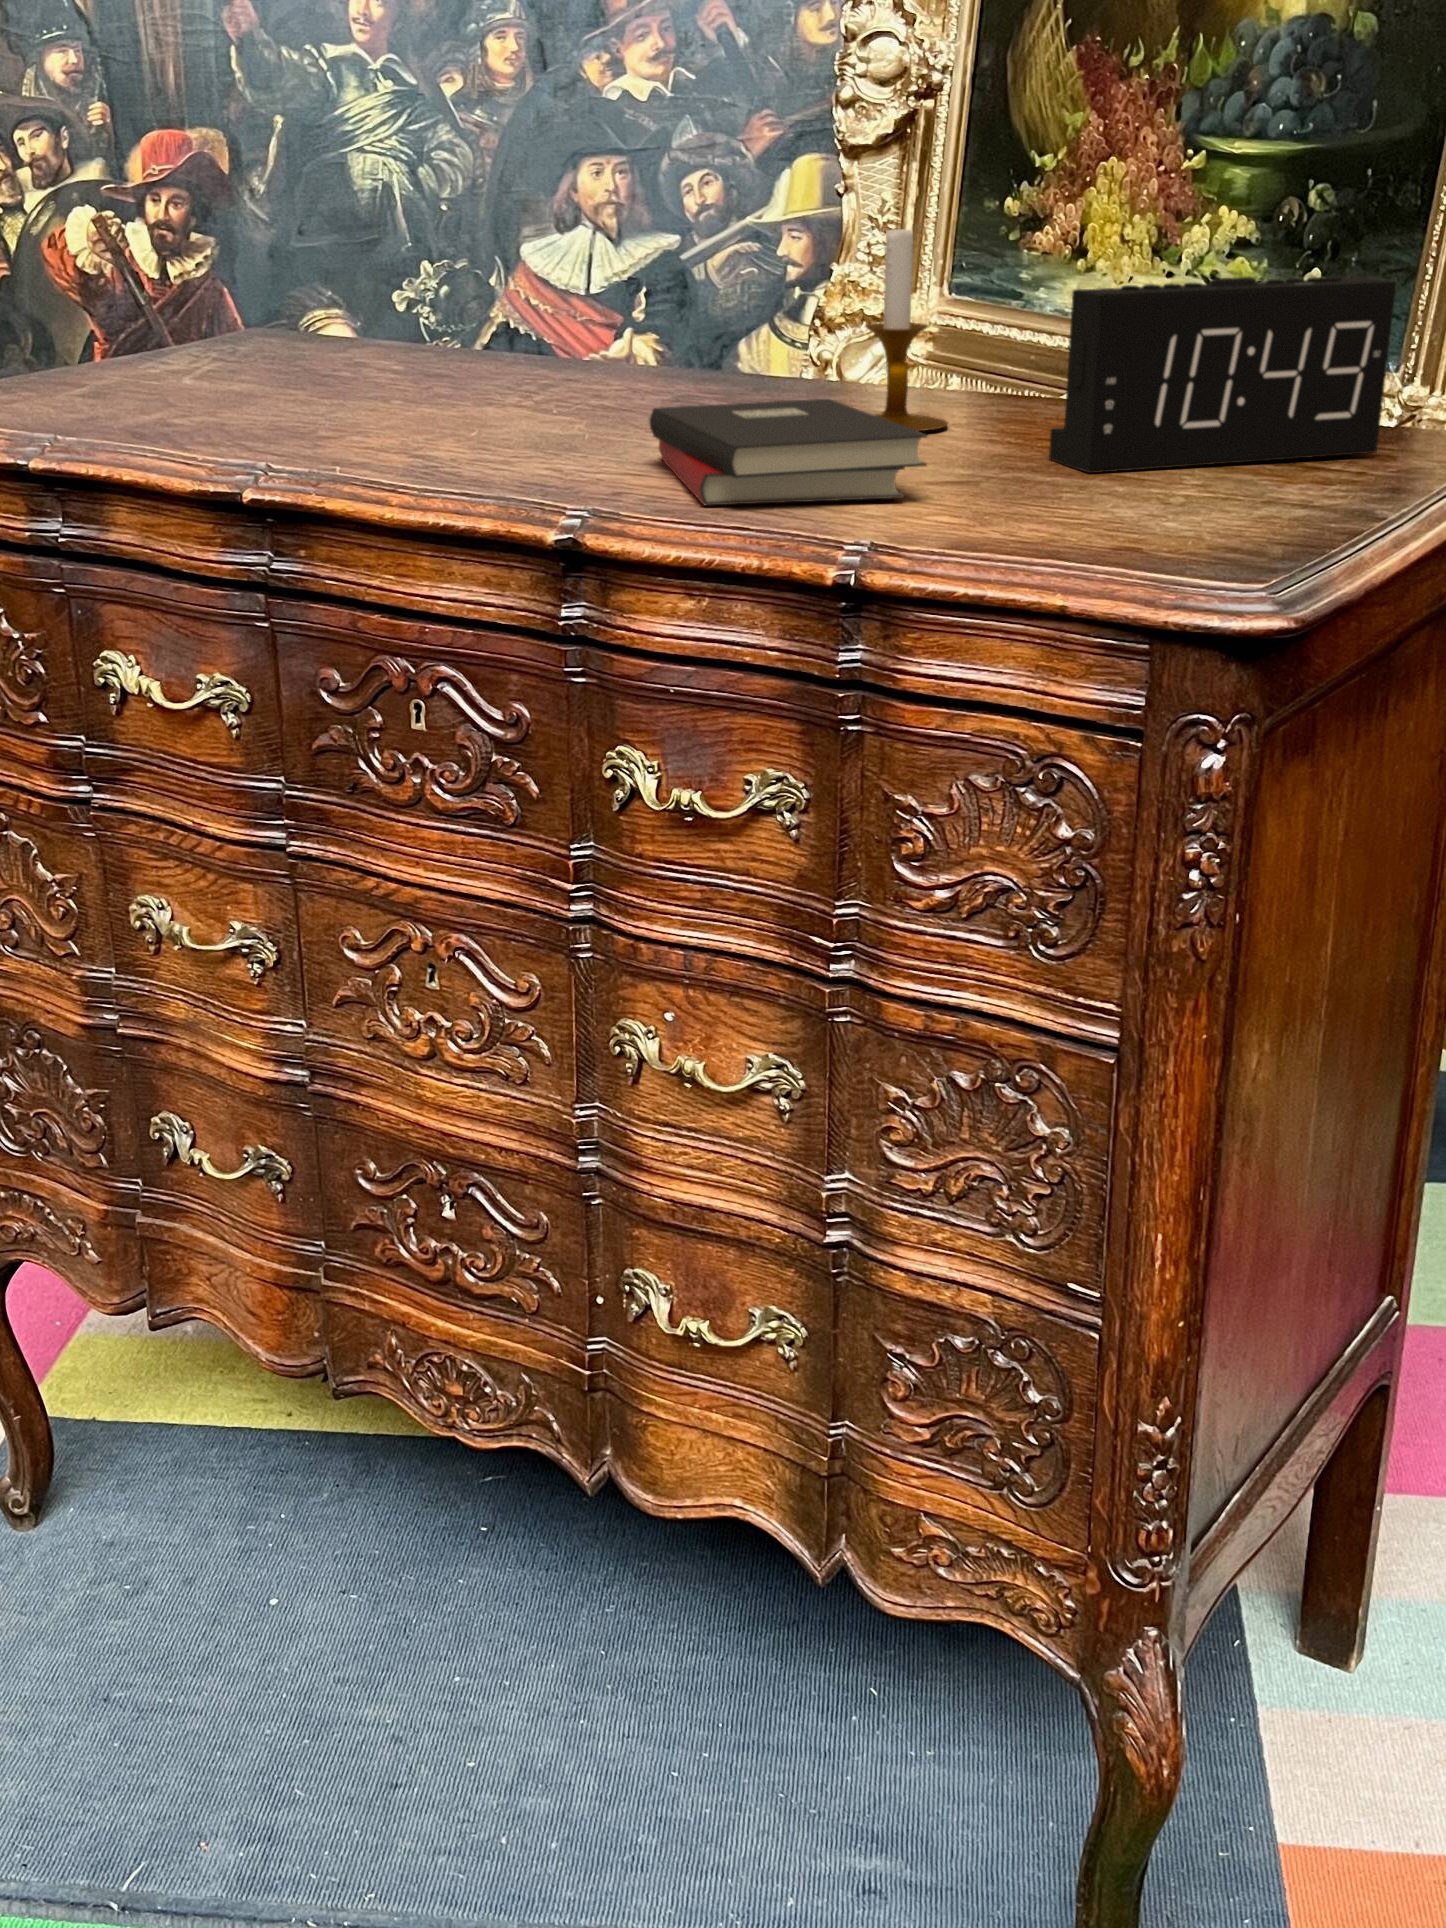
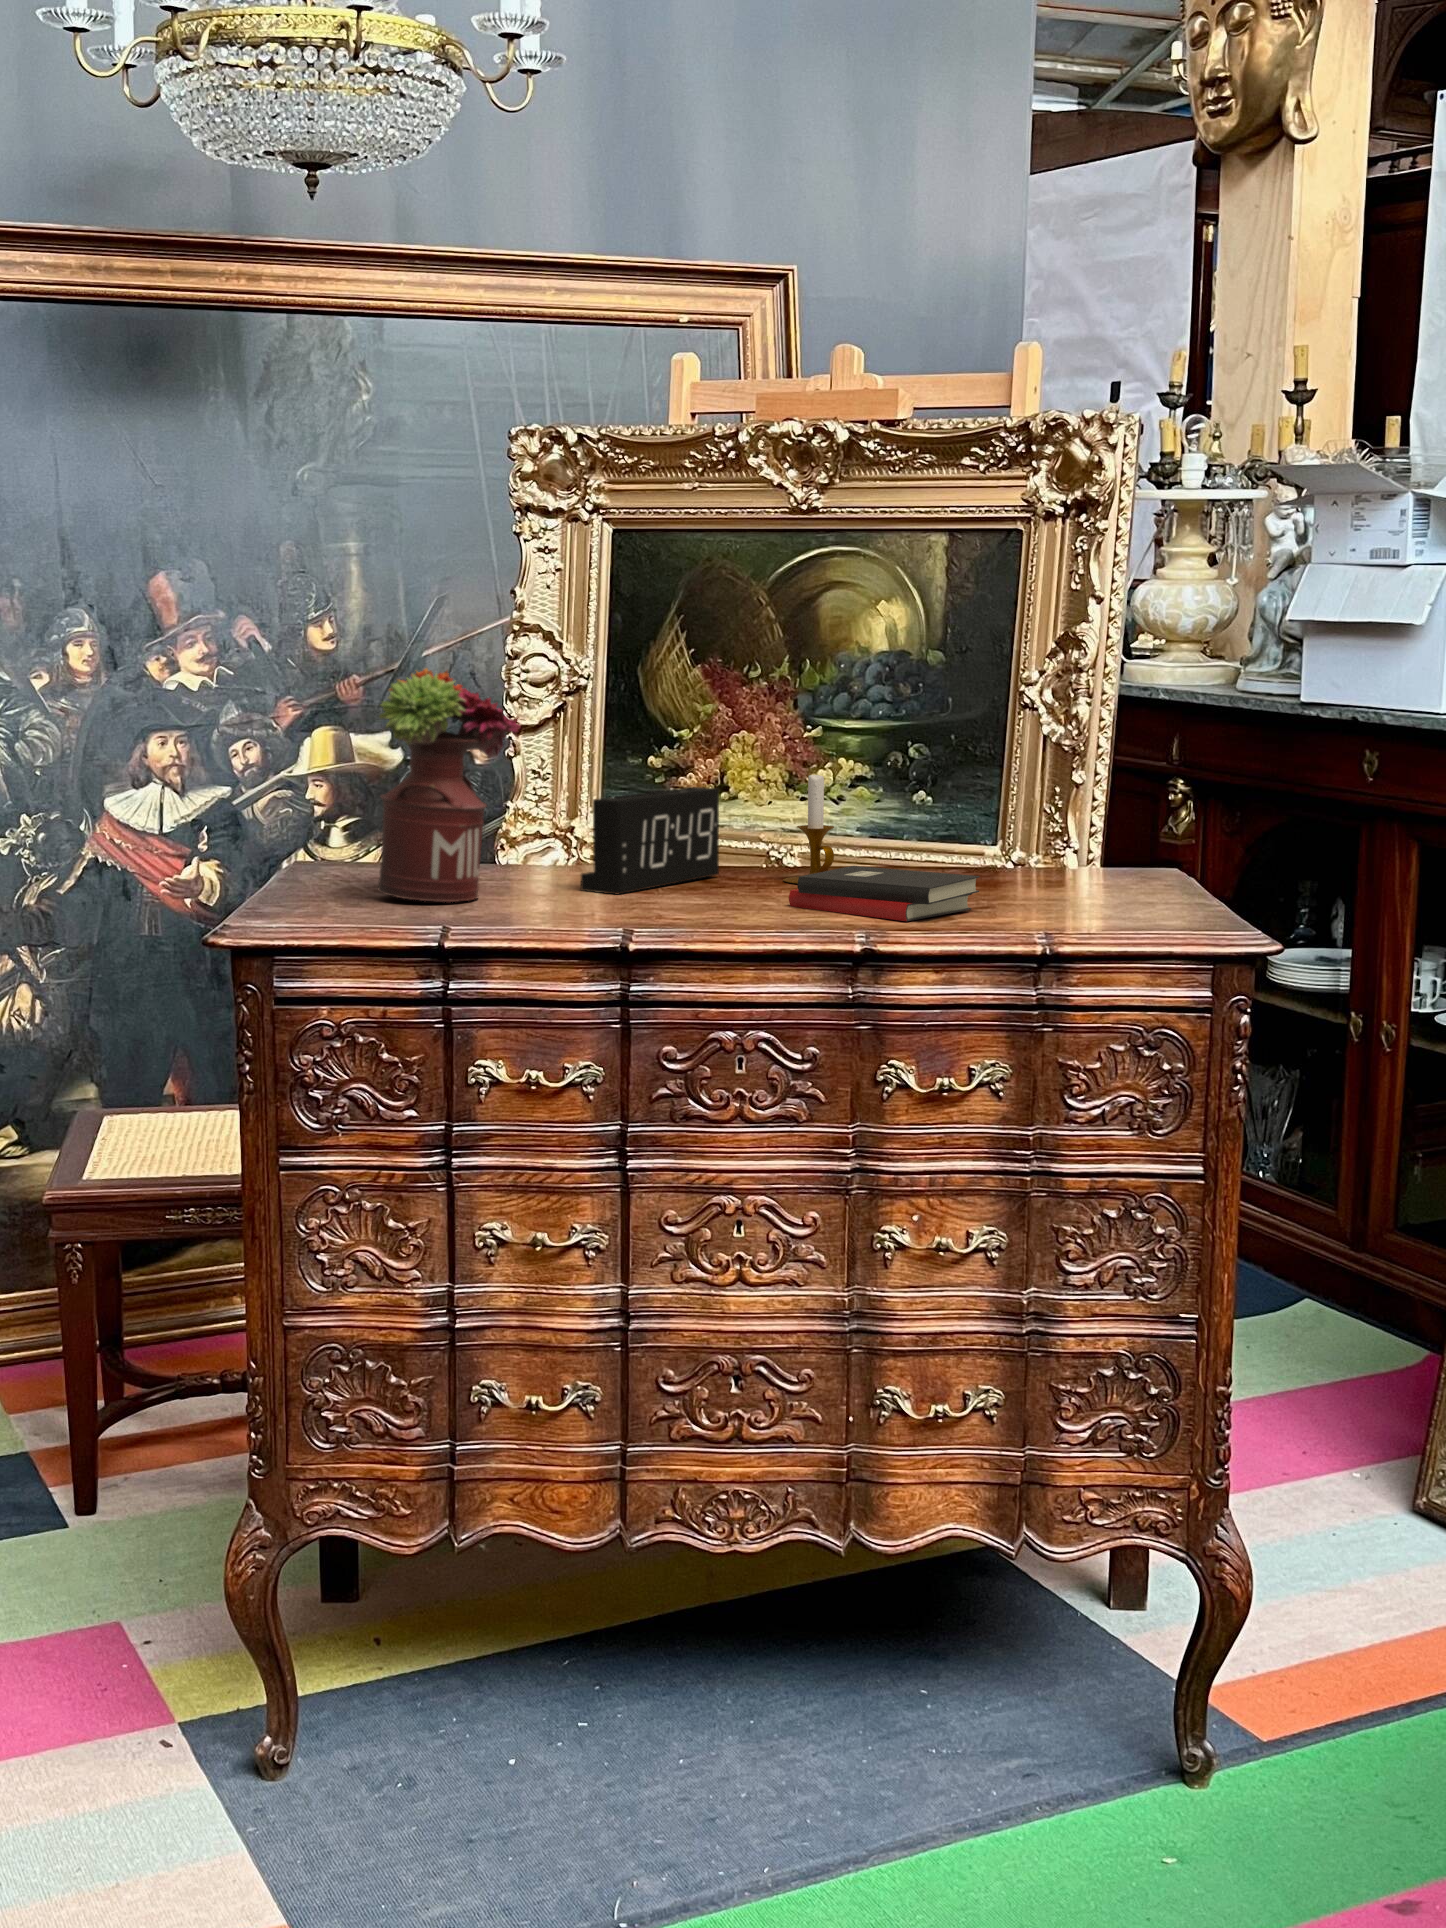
flower arrangement: none [100,28,354,405] -> present [378,668,520,902]
alarm clock: present [1049,277,1396,473] -> present [581,787,719,894]

